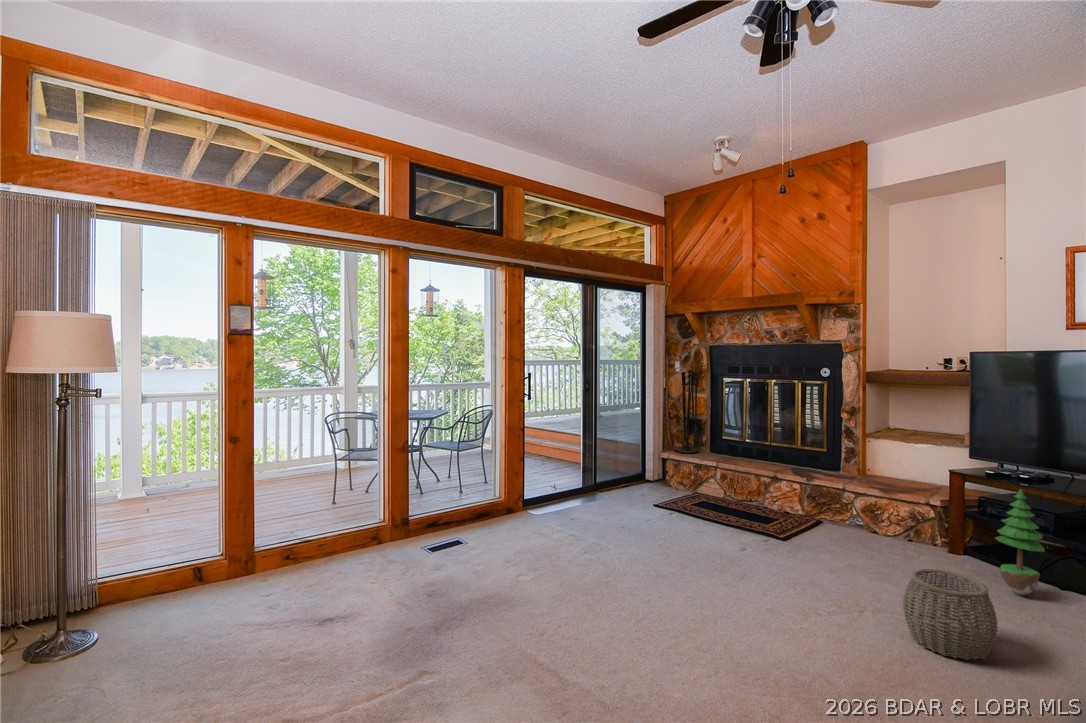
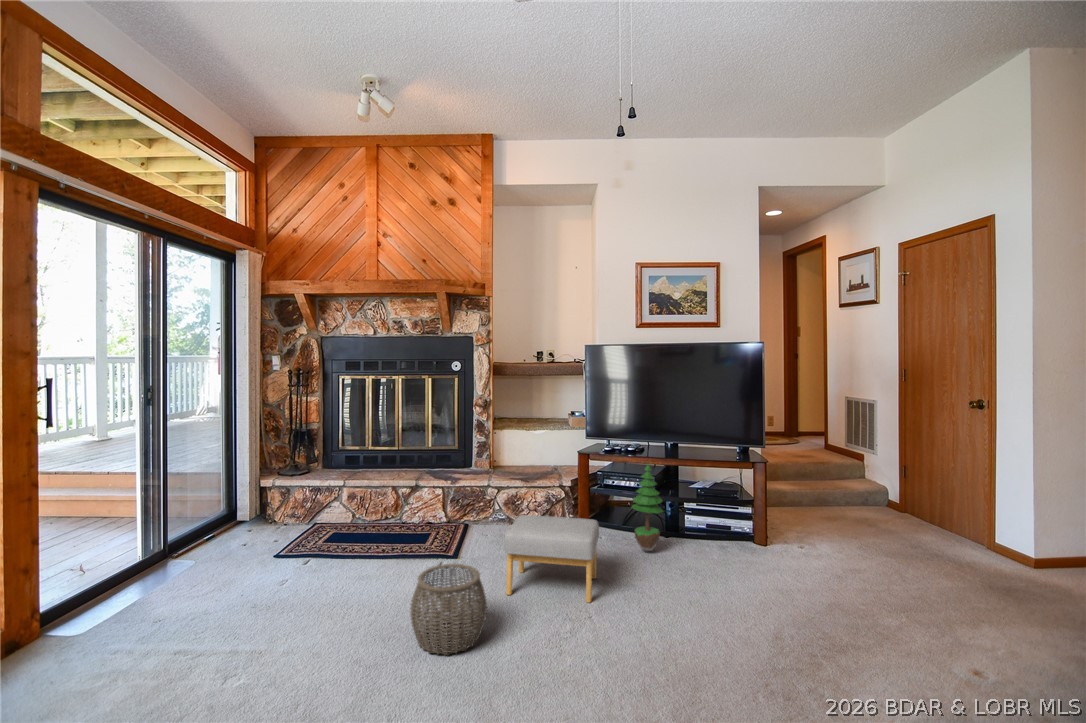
footstool: none [807,512,922,606] -> present [504,515,599,603]
woven basket: present [902,569,998,660] -> present [410,564,488,654]

